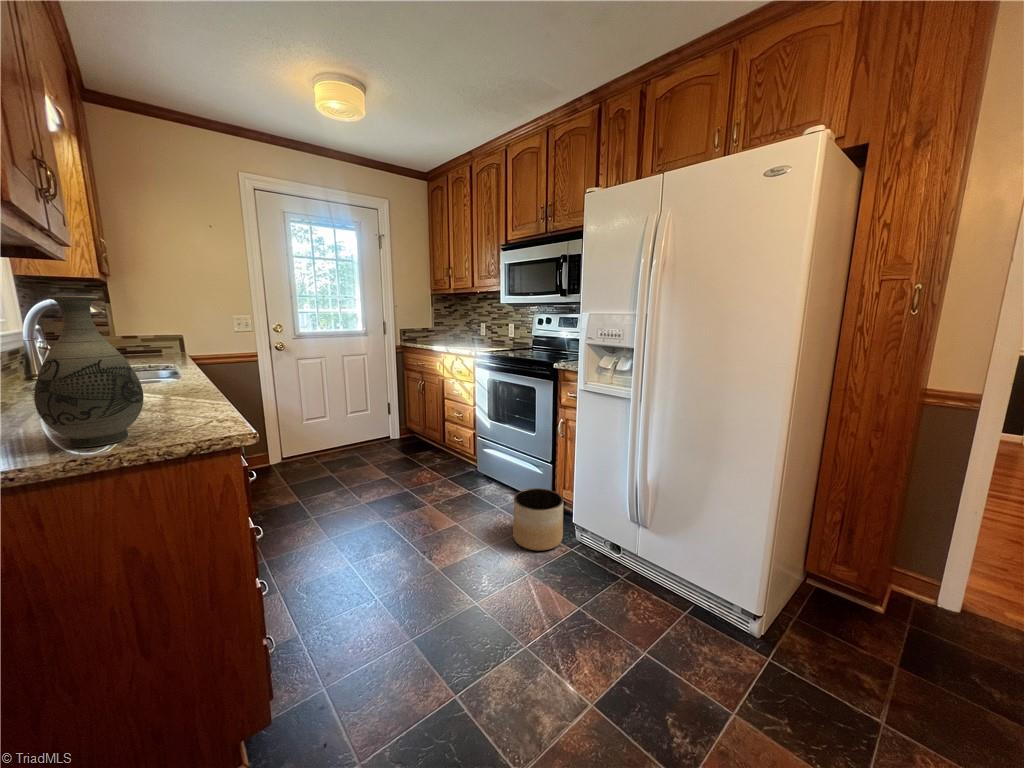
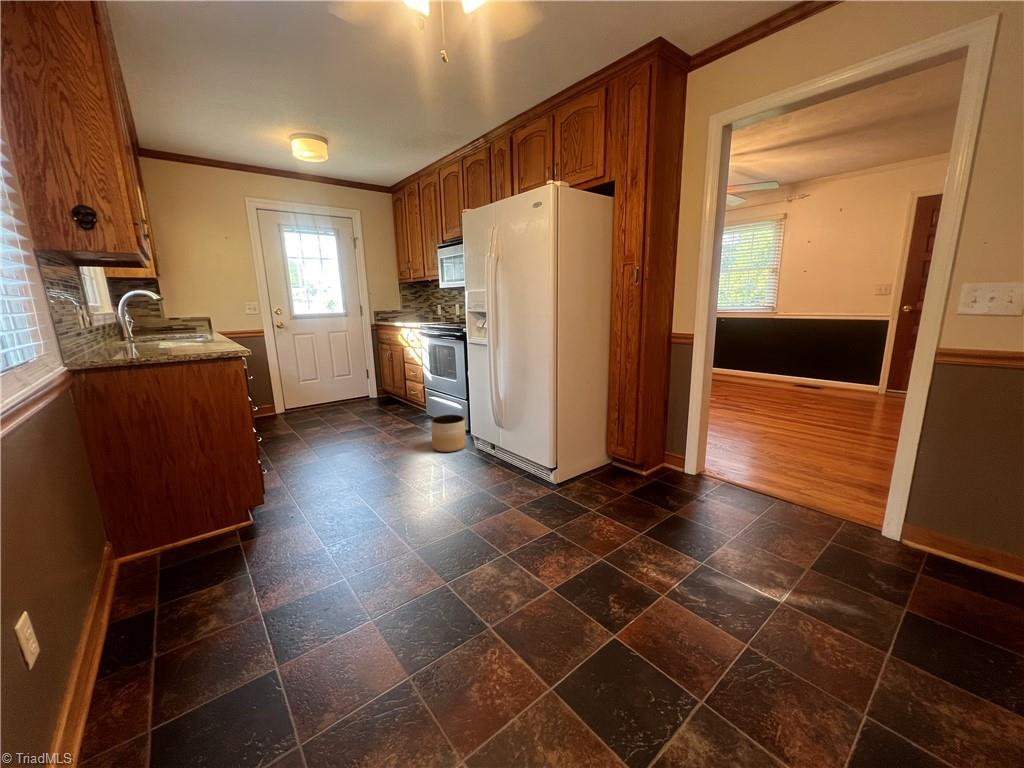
vase: present [34,296,144,447] -> none [147,285,193,354]

